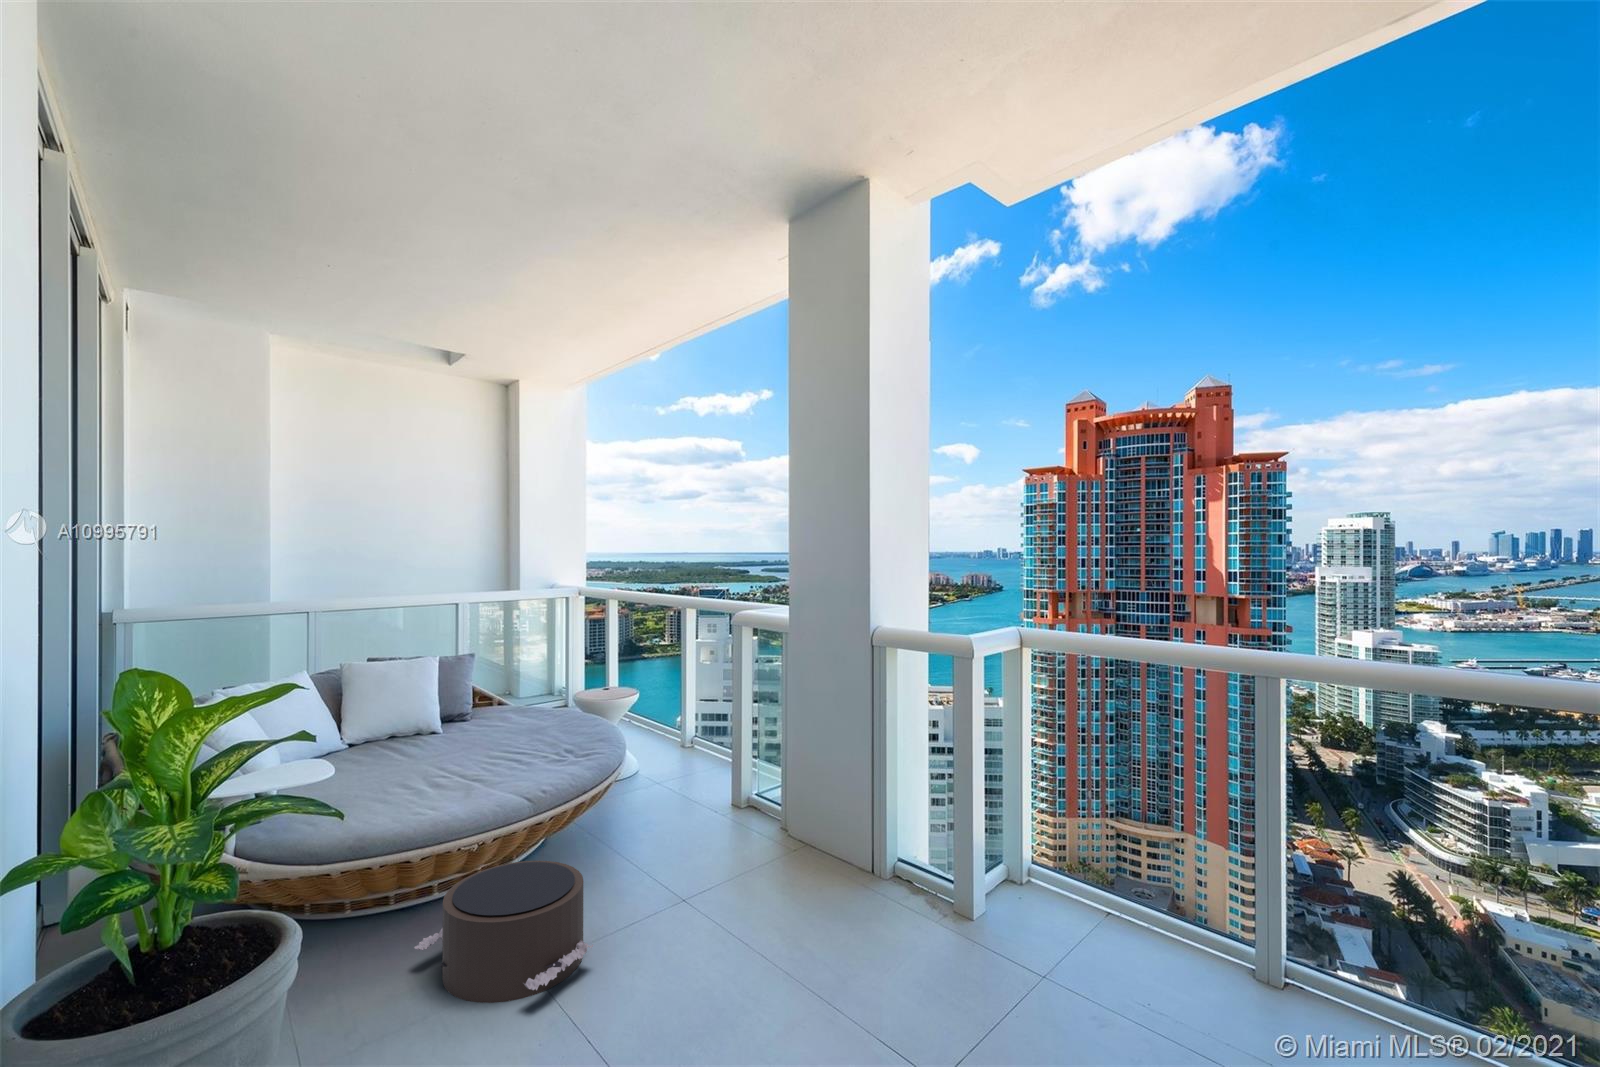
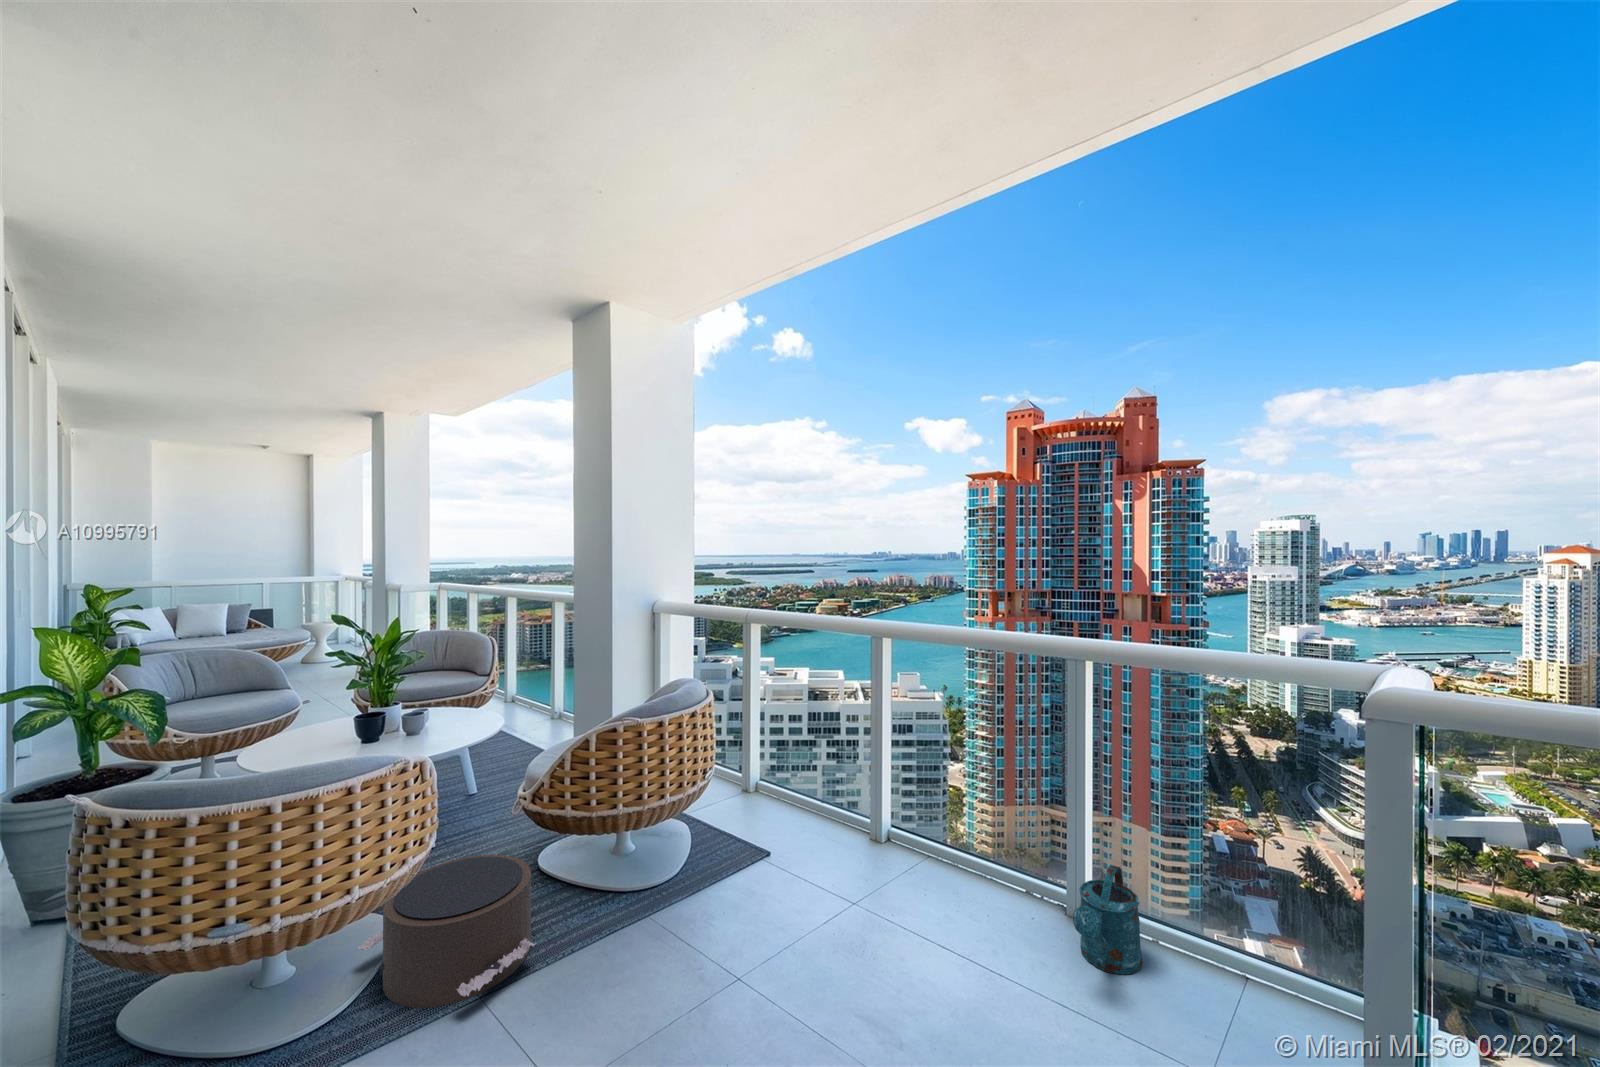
watering can: none [1139,875,1209,982] -> present [1073,865,1142,975]

